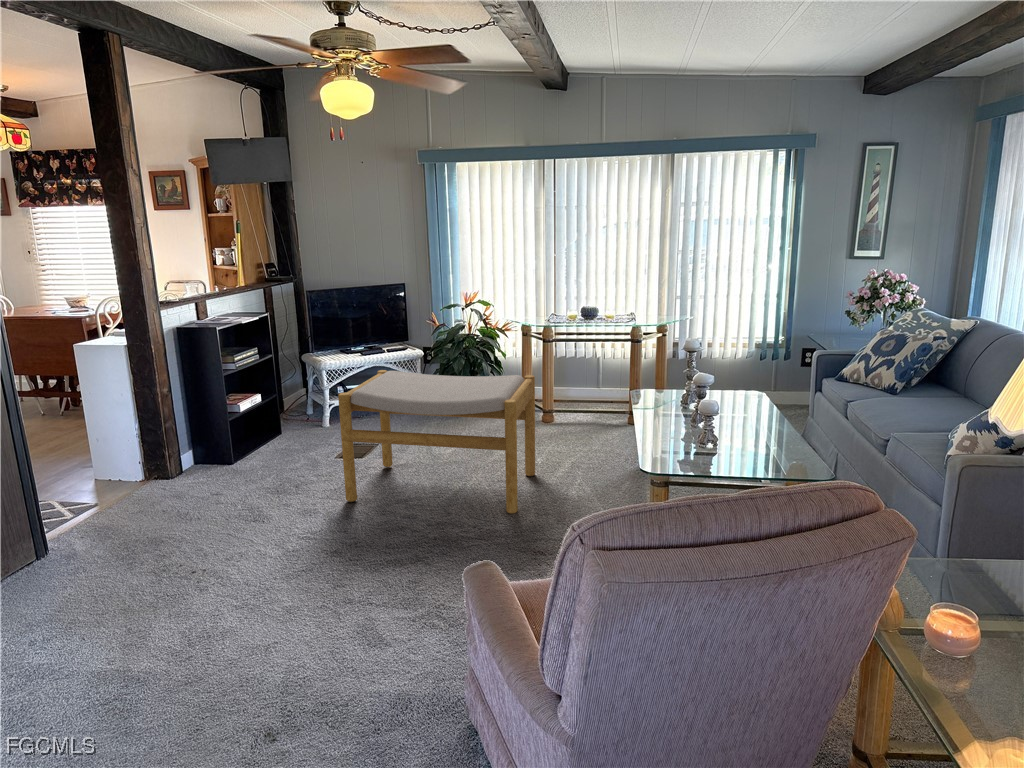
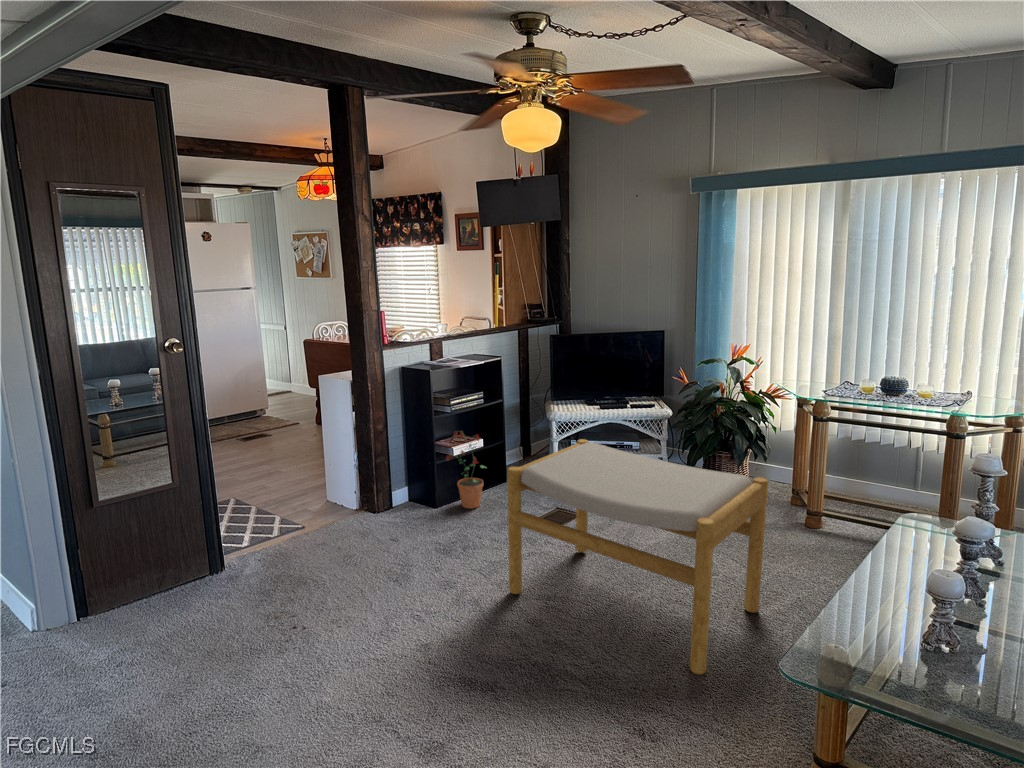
potted plant: none [235,385,277,458] -> present [446,431,484,509]

